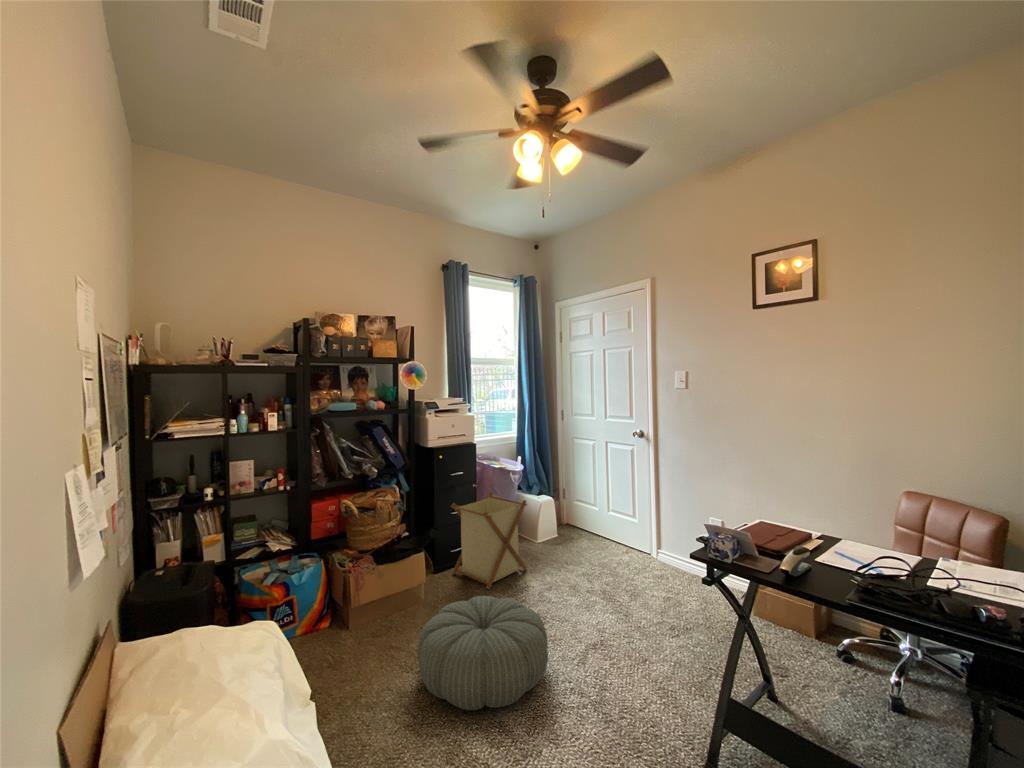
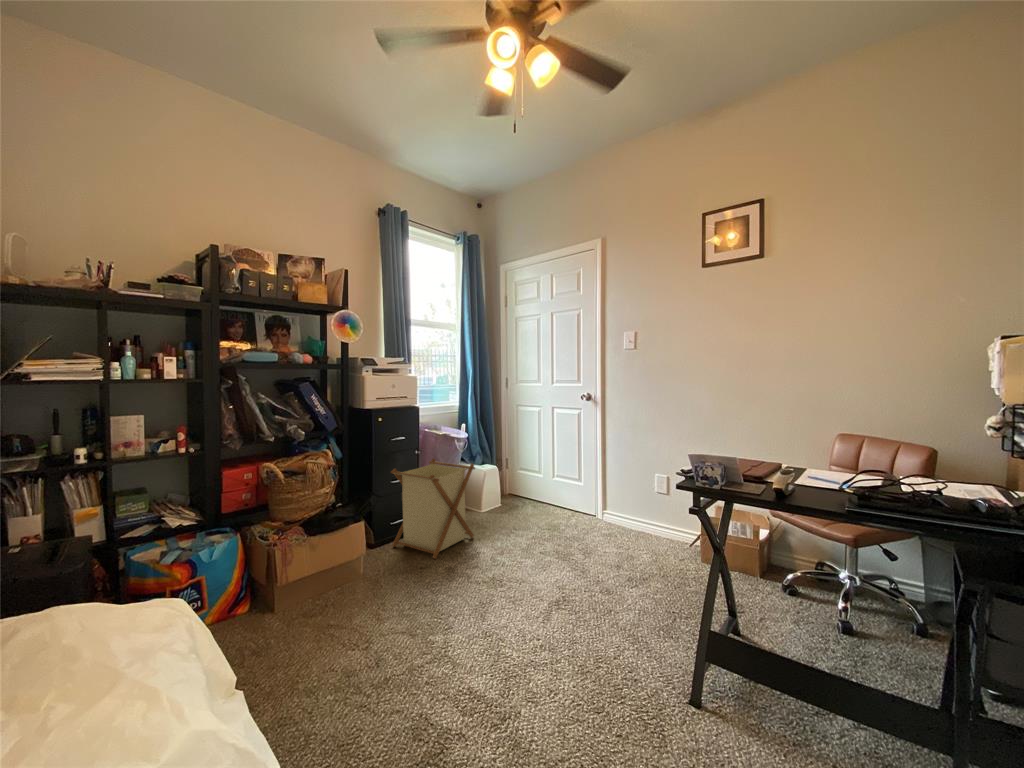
pouf: present [417,596,548,710] -> none [365,559,515,681]

